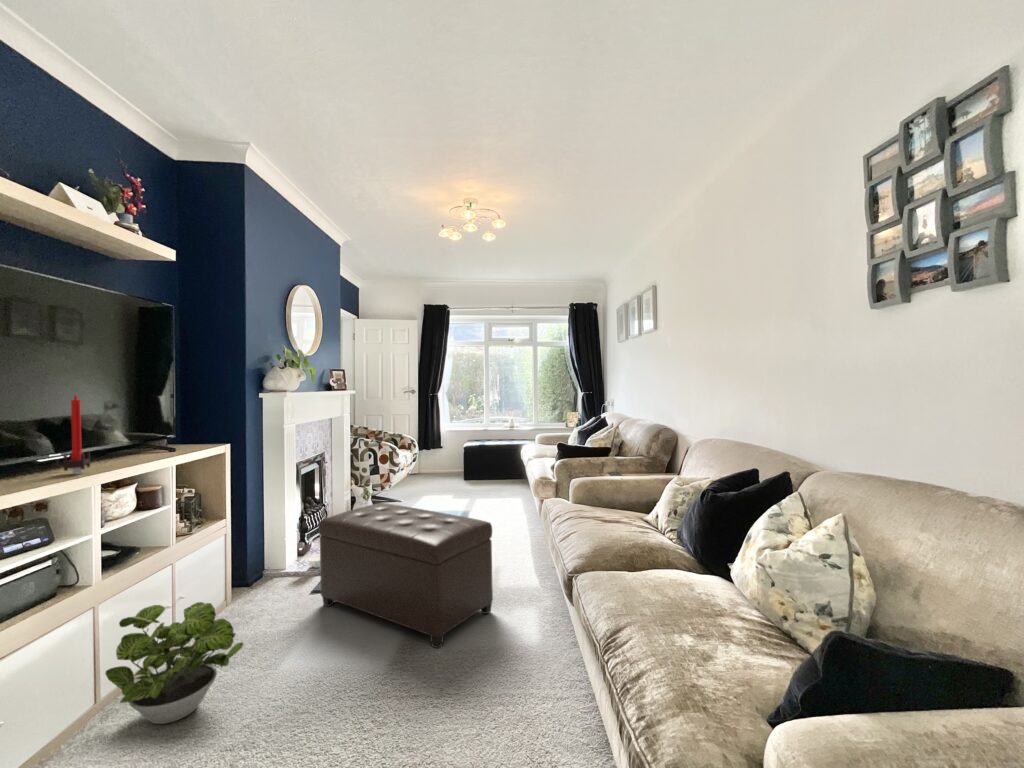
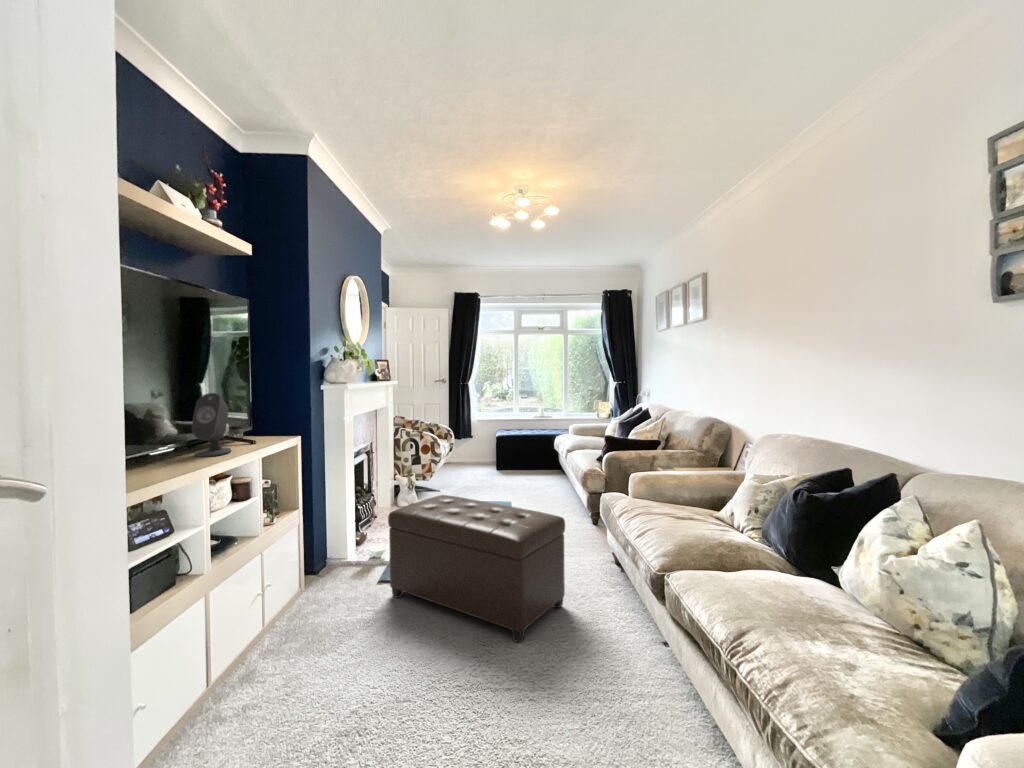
candle: present [64,395,90,474] -> none [165,388,188,466]
speaker: none [102,402,147,465] -> present [192,393,231,457]
potted plant: present [105,602,243,724] -> none [214,595,341,715]

